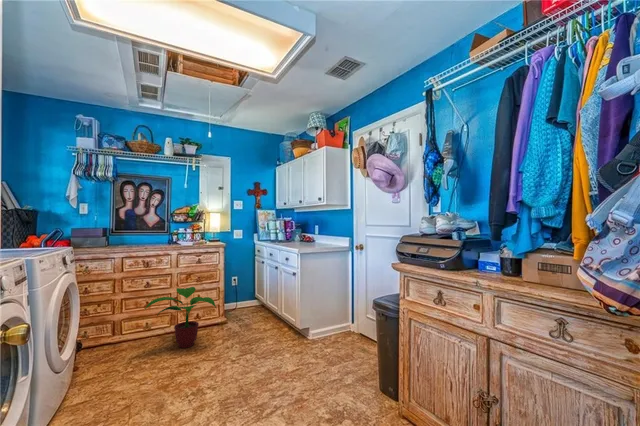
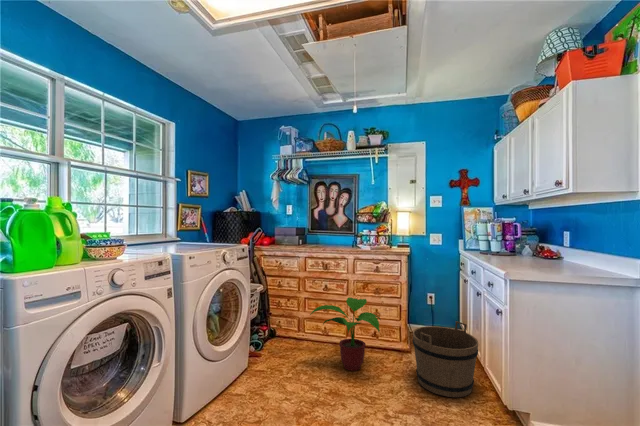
bucket: none [237,290,280,339] -> present [413,321,478,397]

